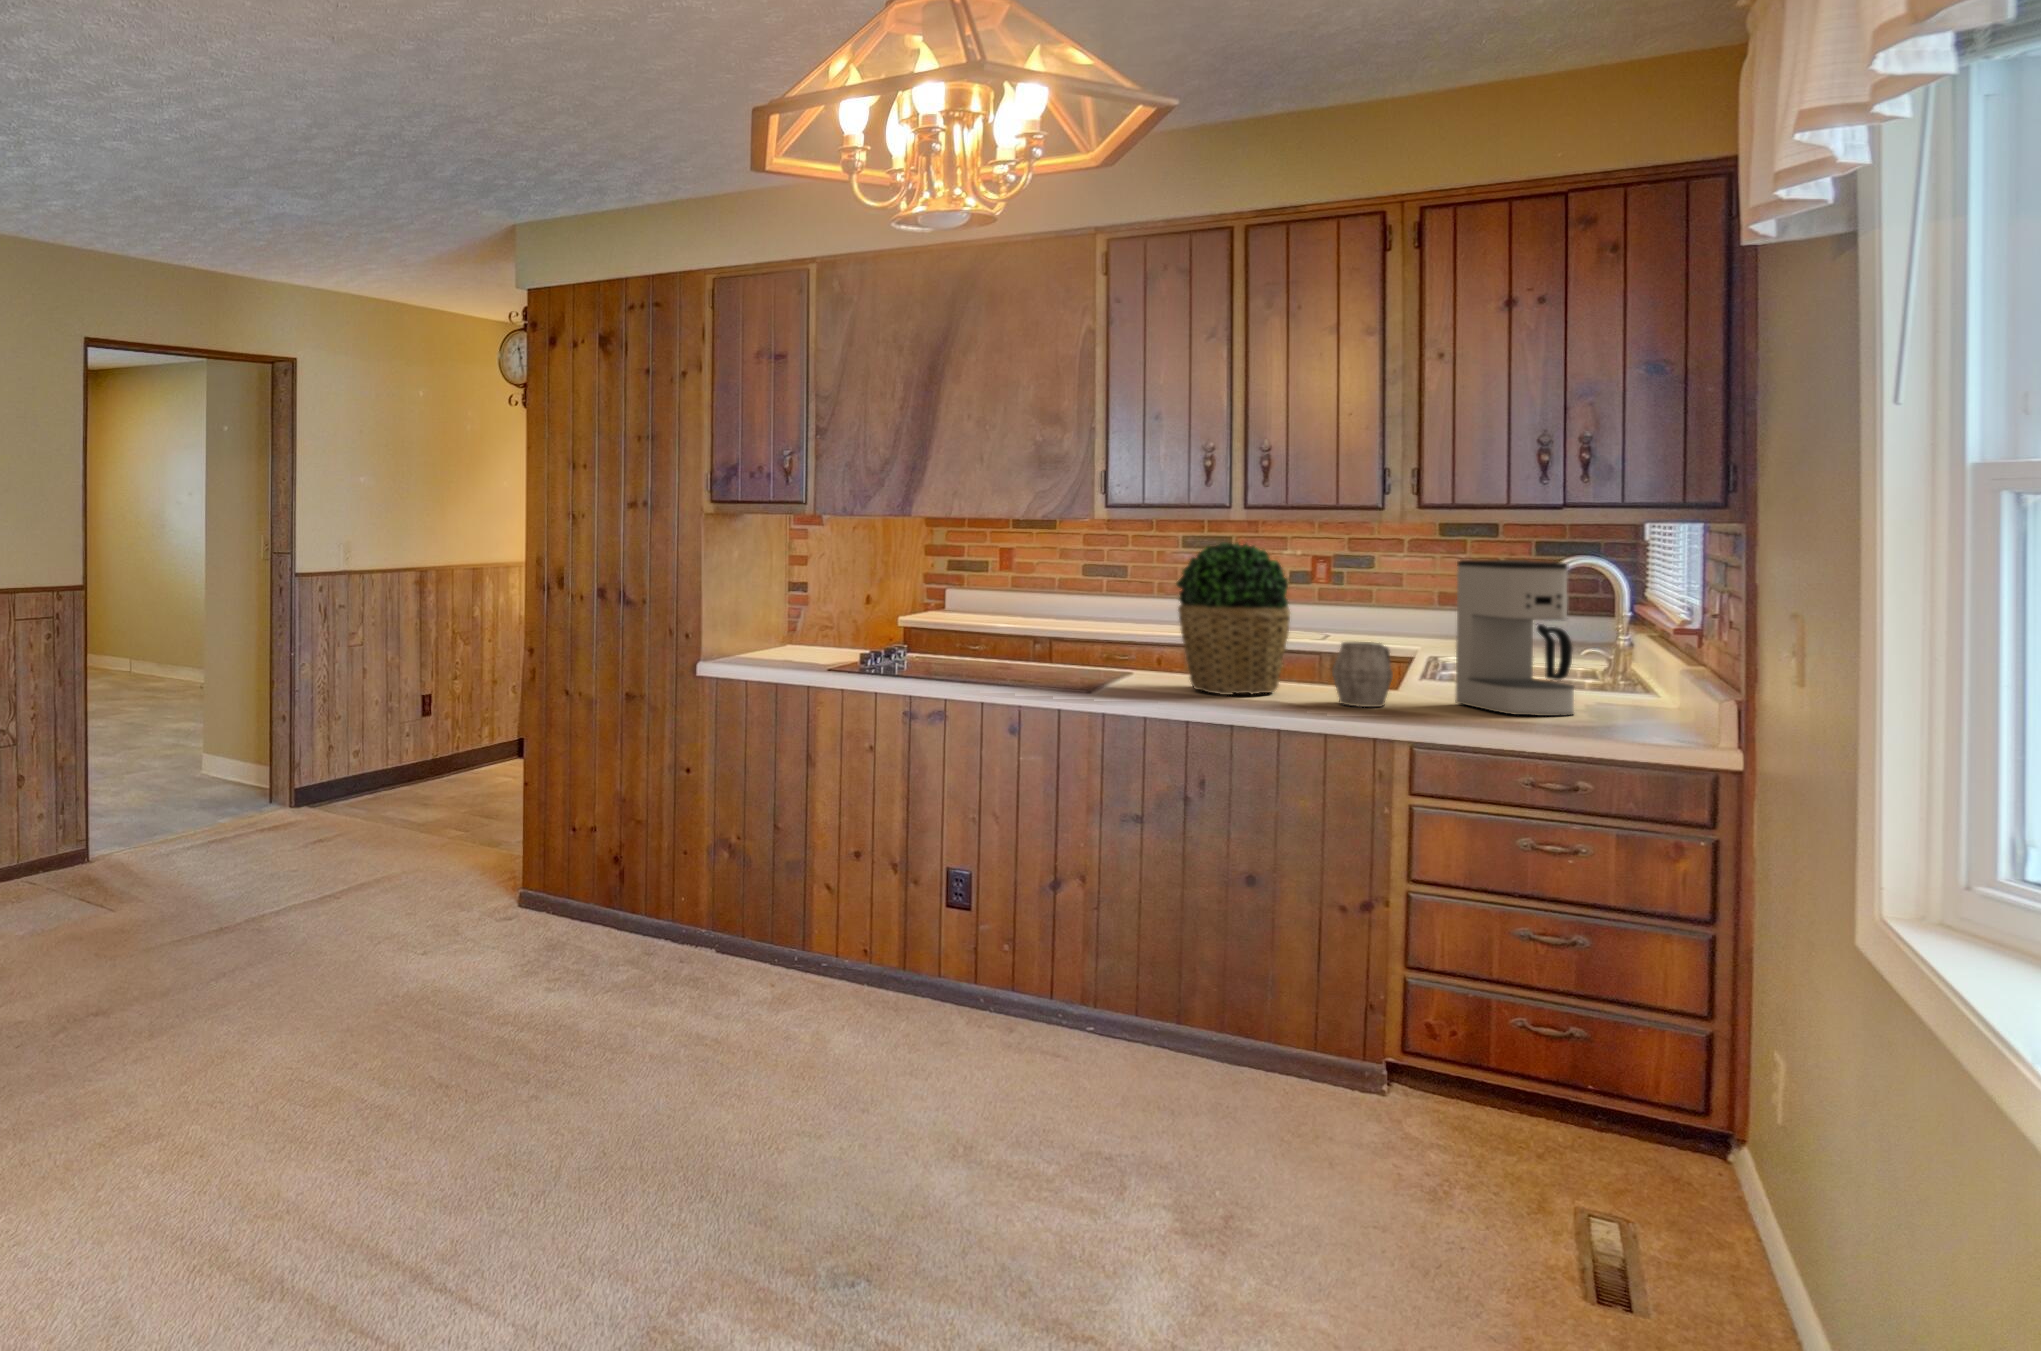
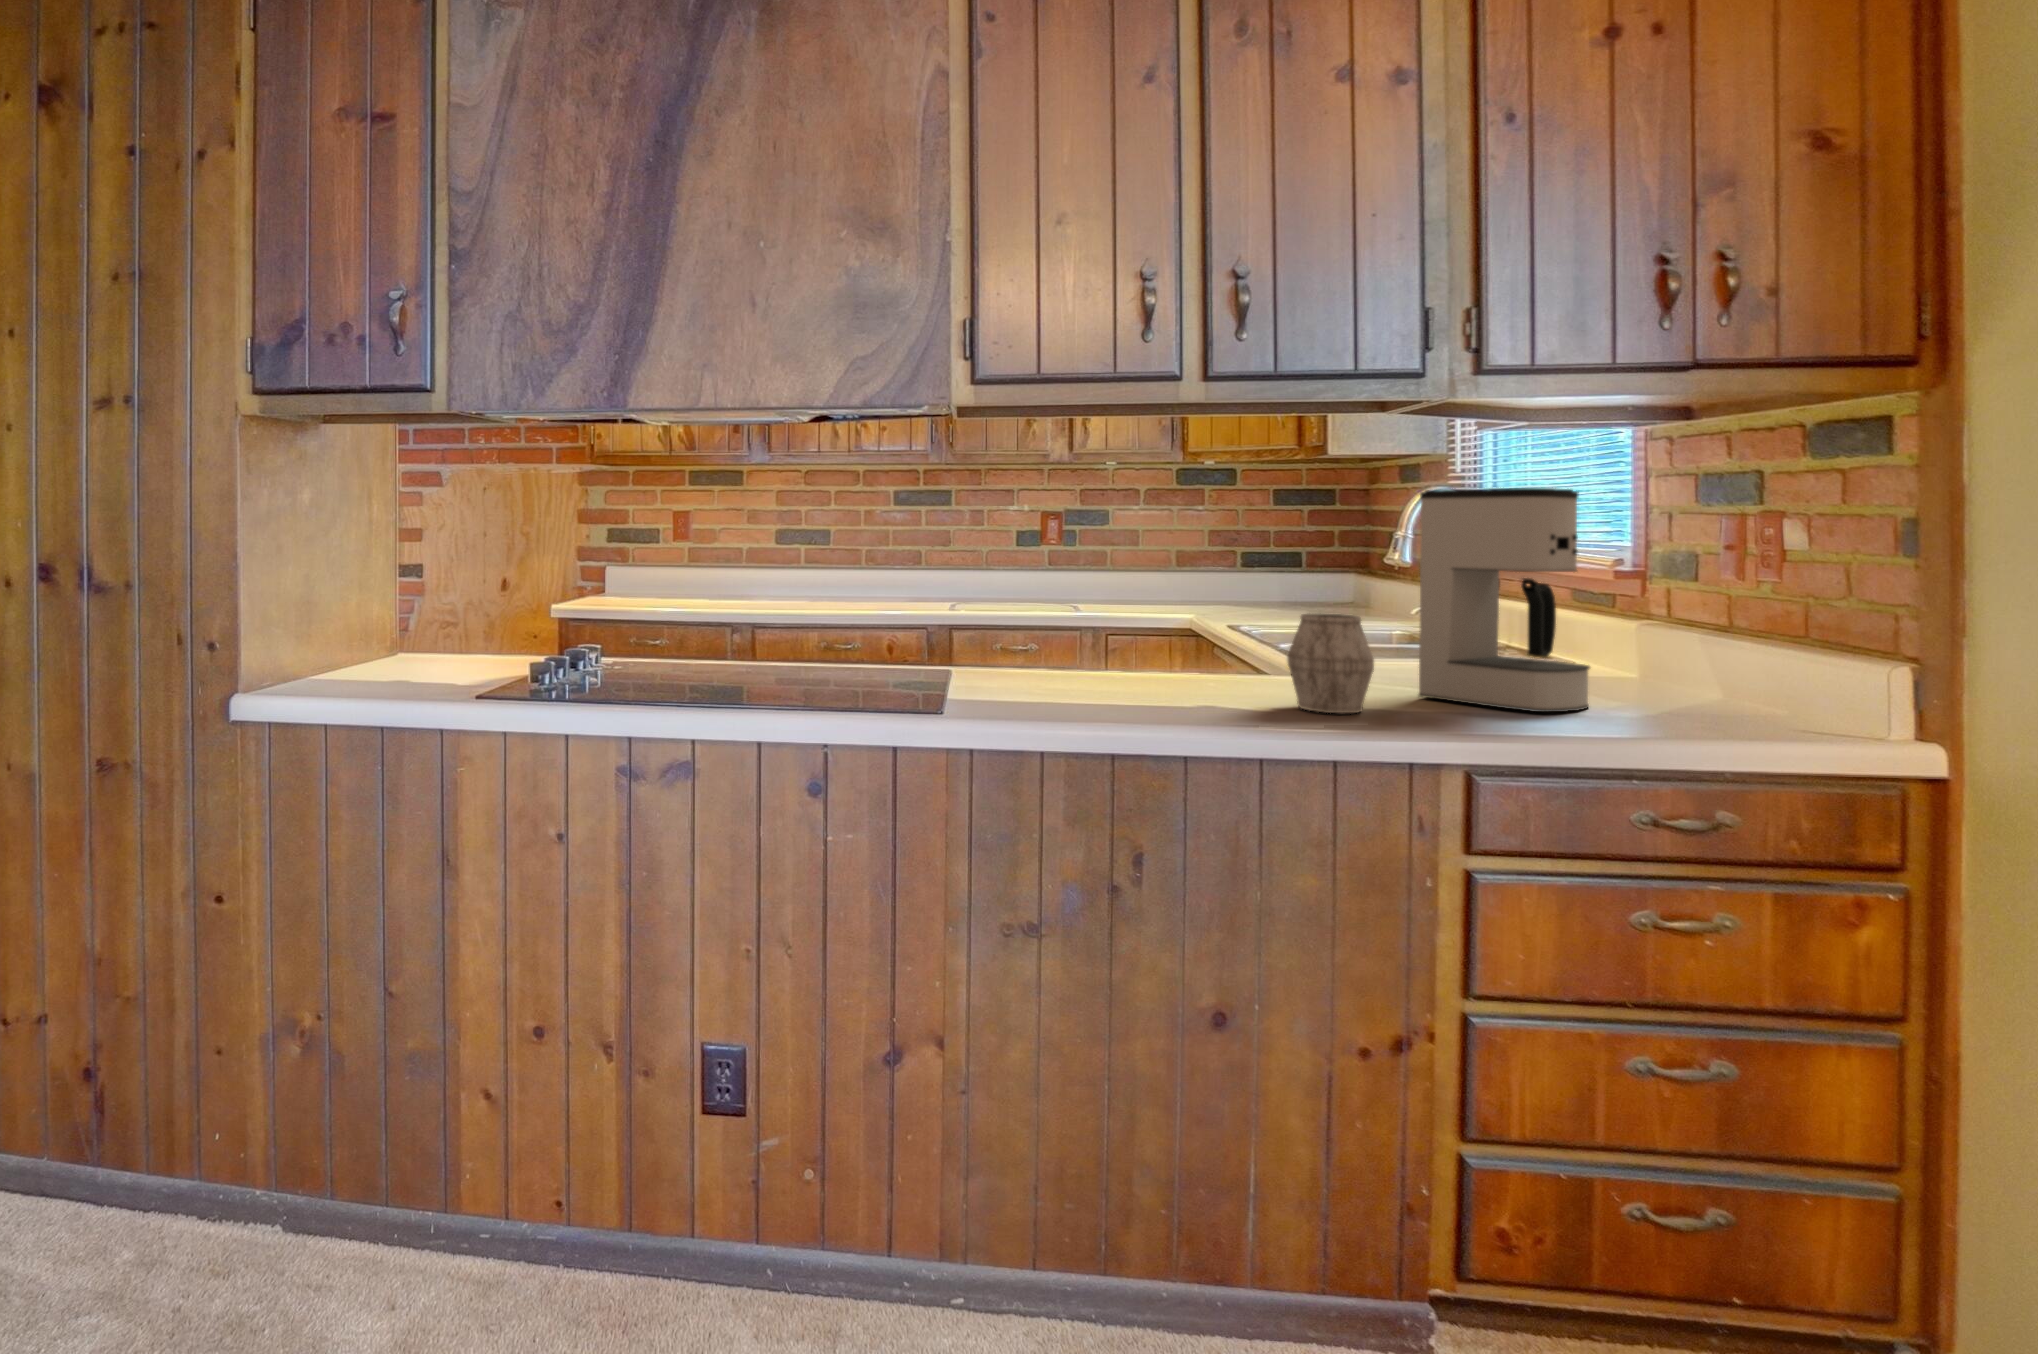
potted plant: present [1176,542,1290,695] -> none [1041,468,1206,705]

